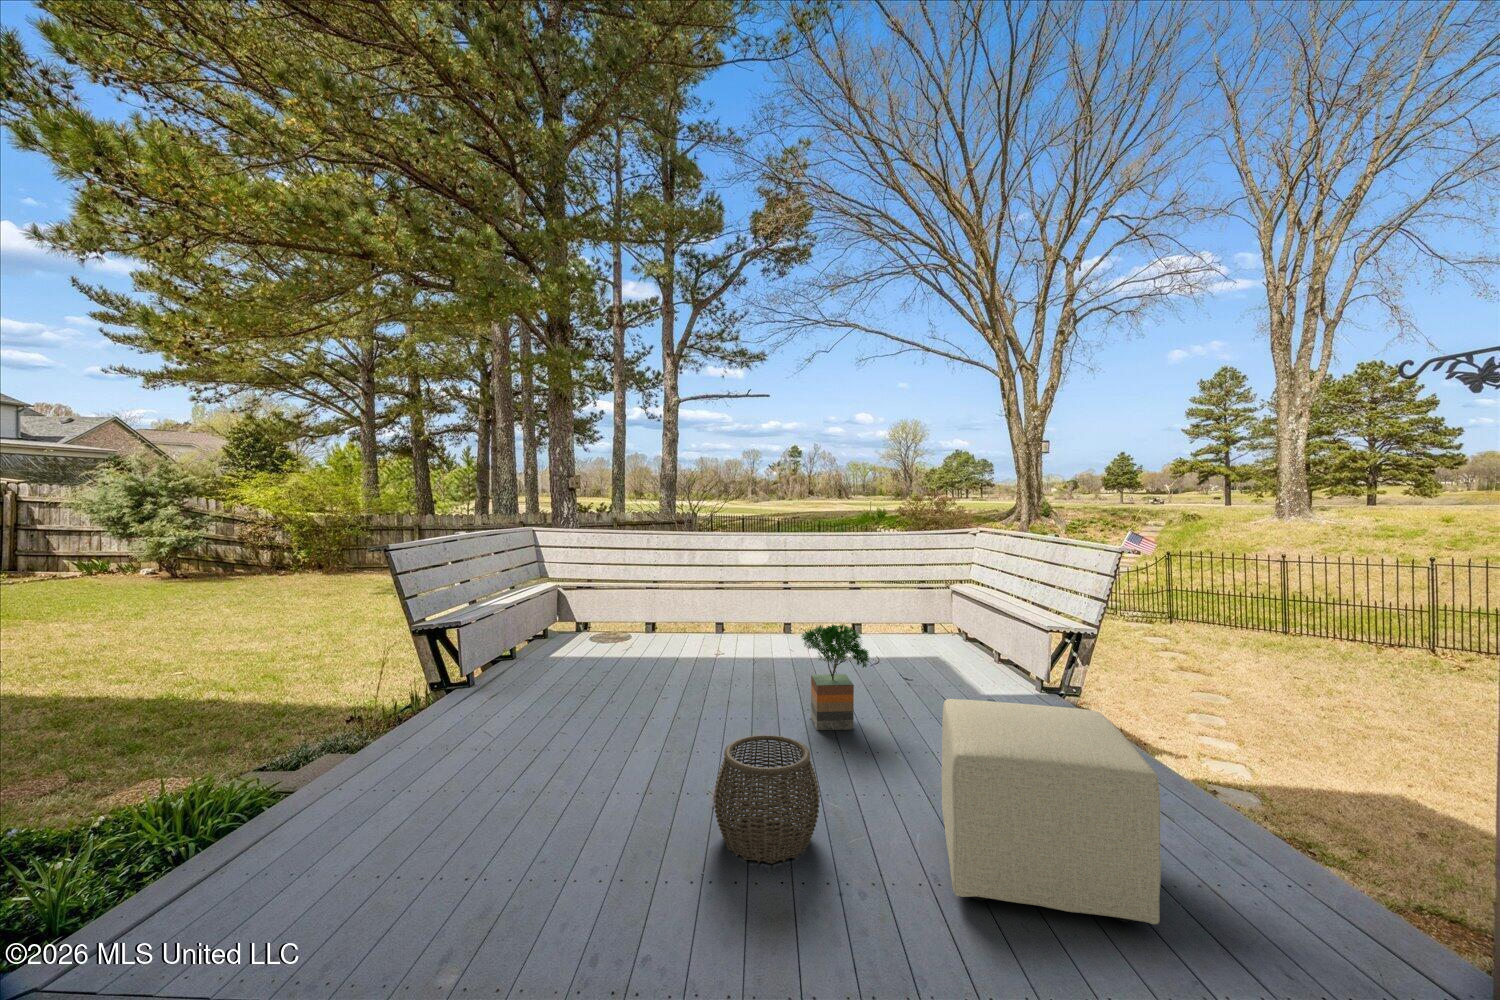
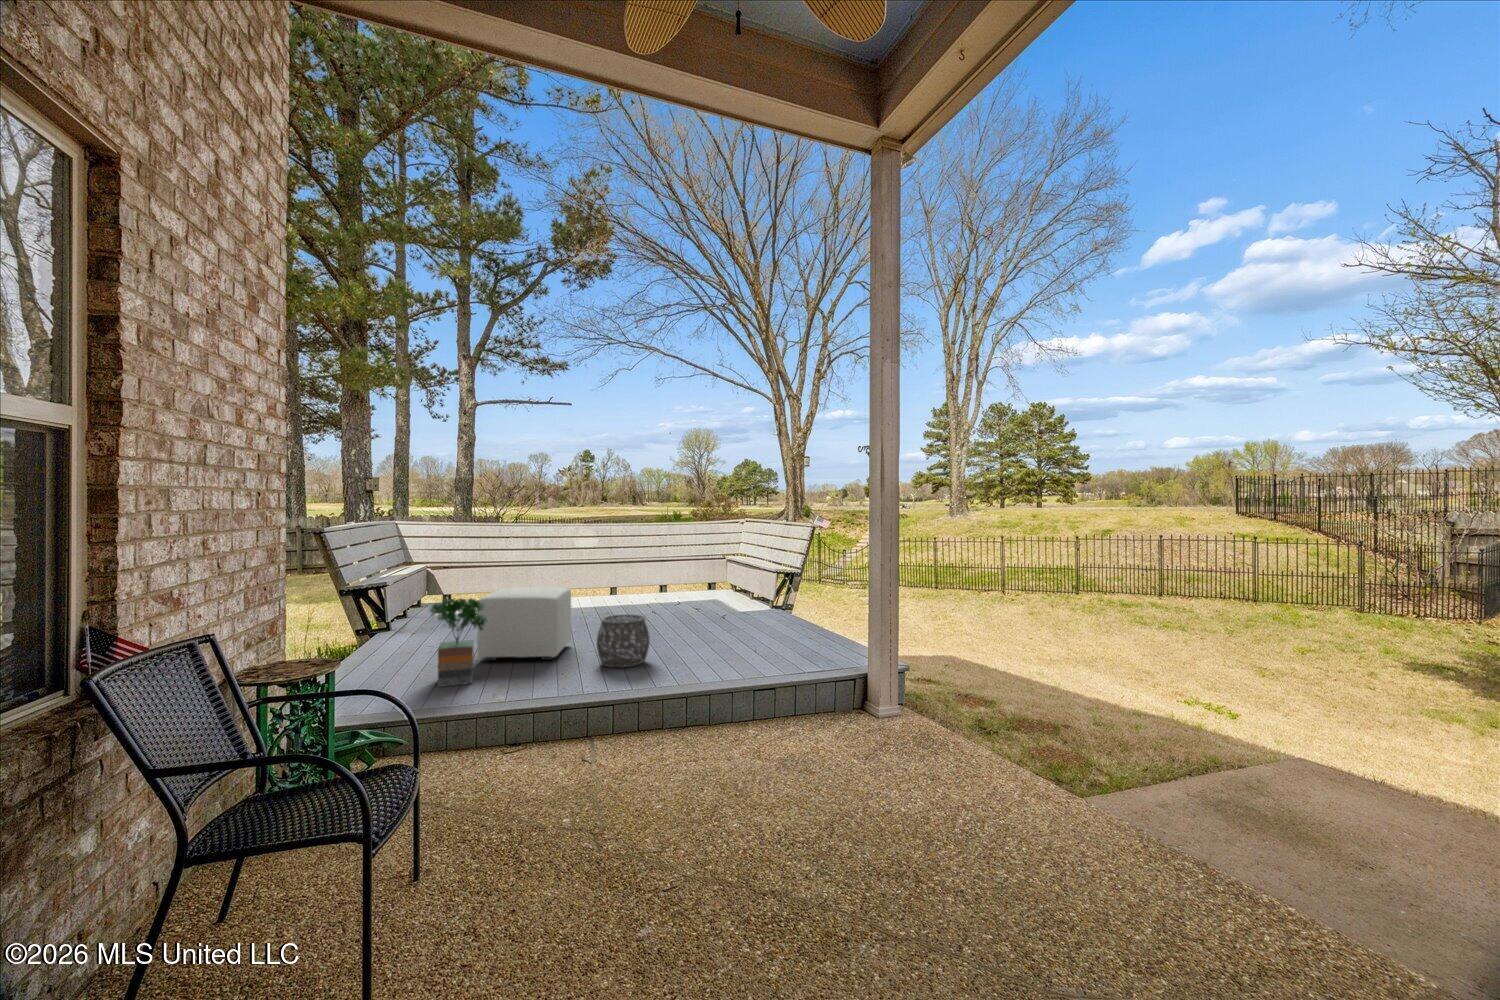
potted tree: present [801,624,869,730] -> present [429,598,488,687]
ottoman: present [942,699,1161,925] -> present [477,587,571,661]

